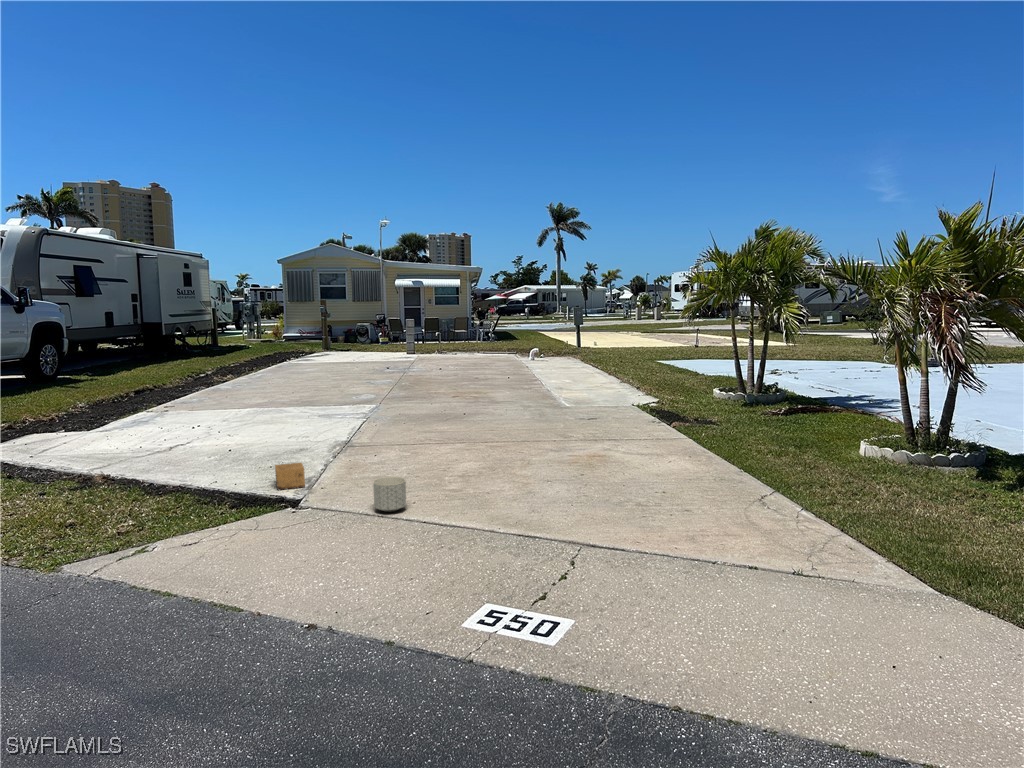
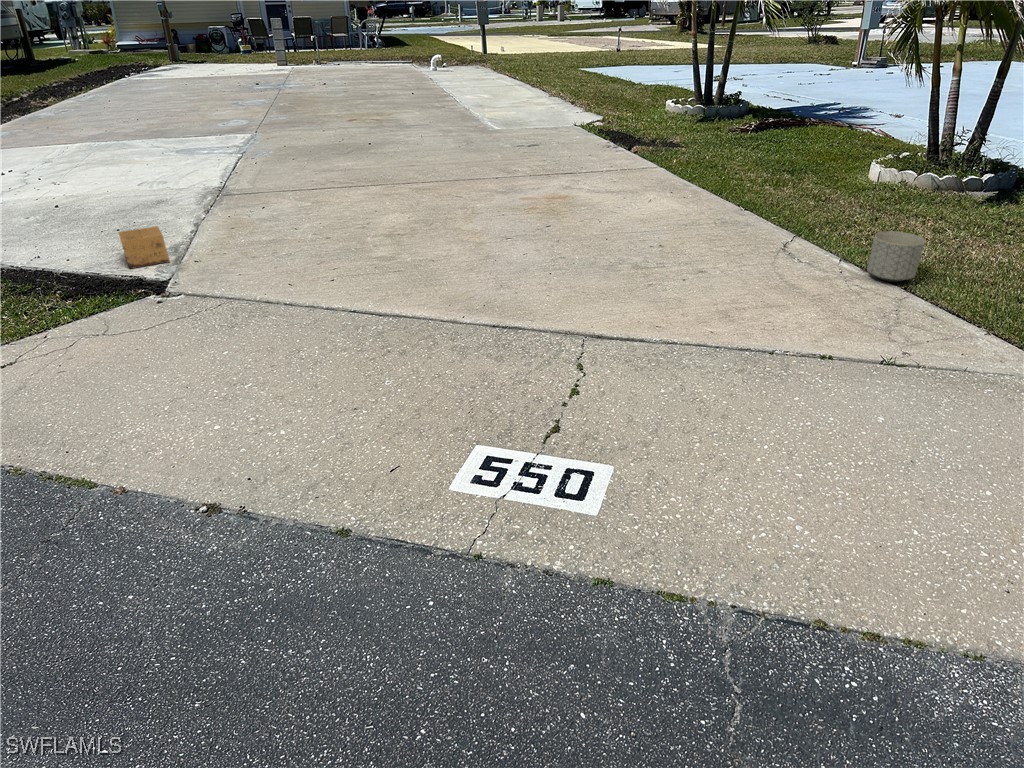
planter: present [373,477,406,512] -> present [867,231,925,282]

